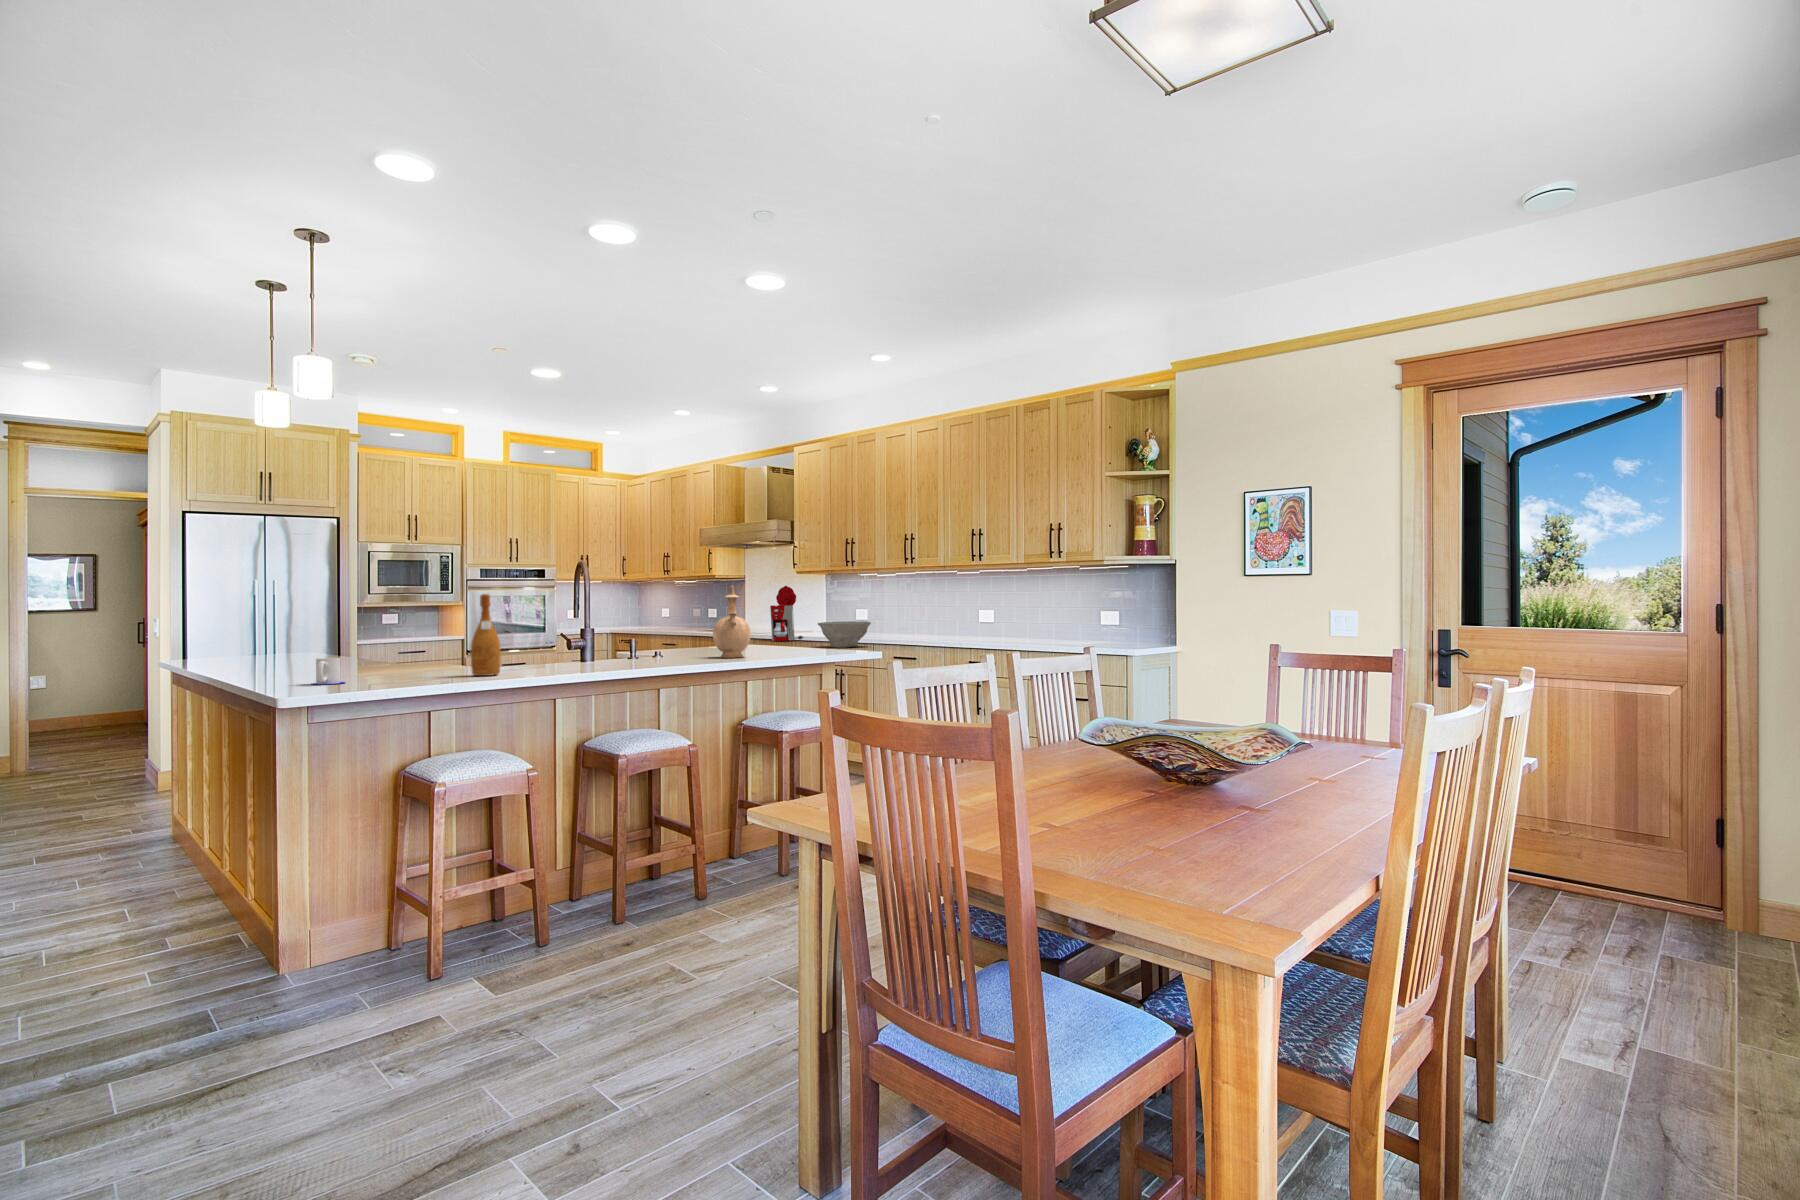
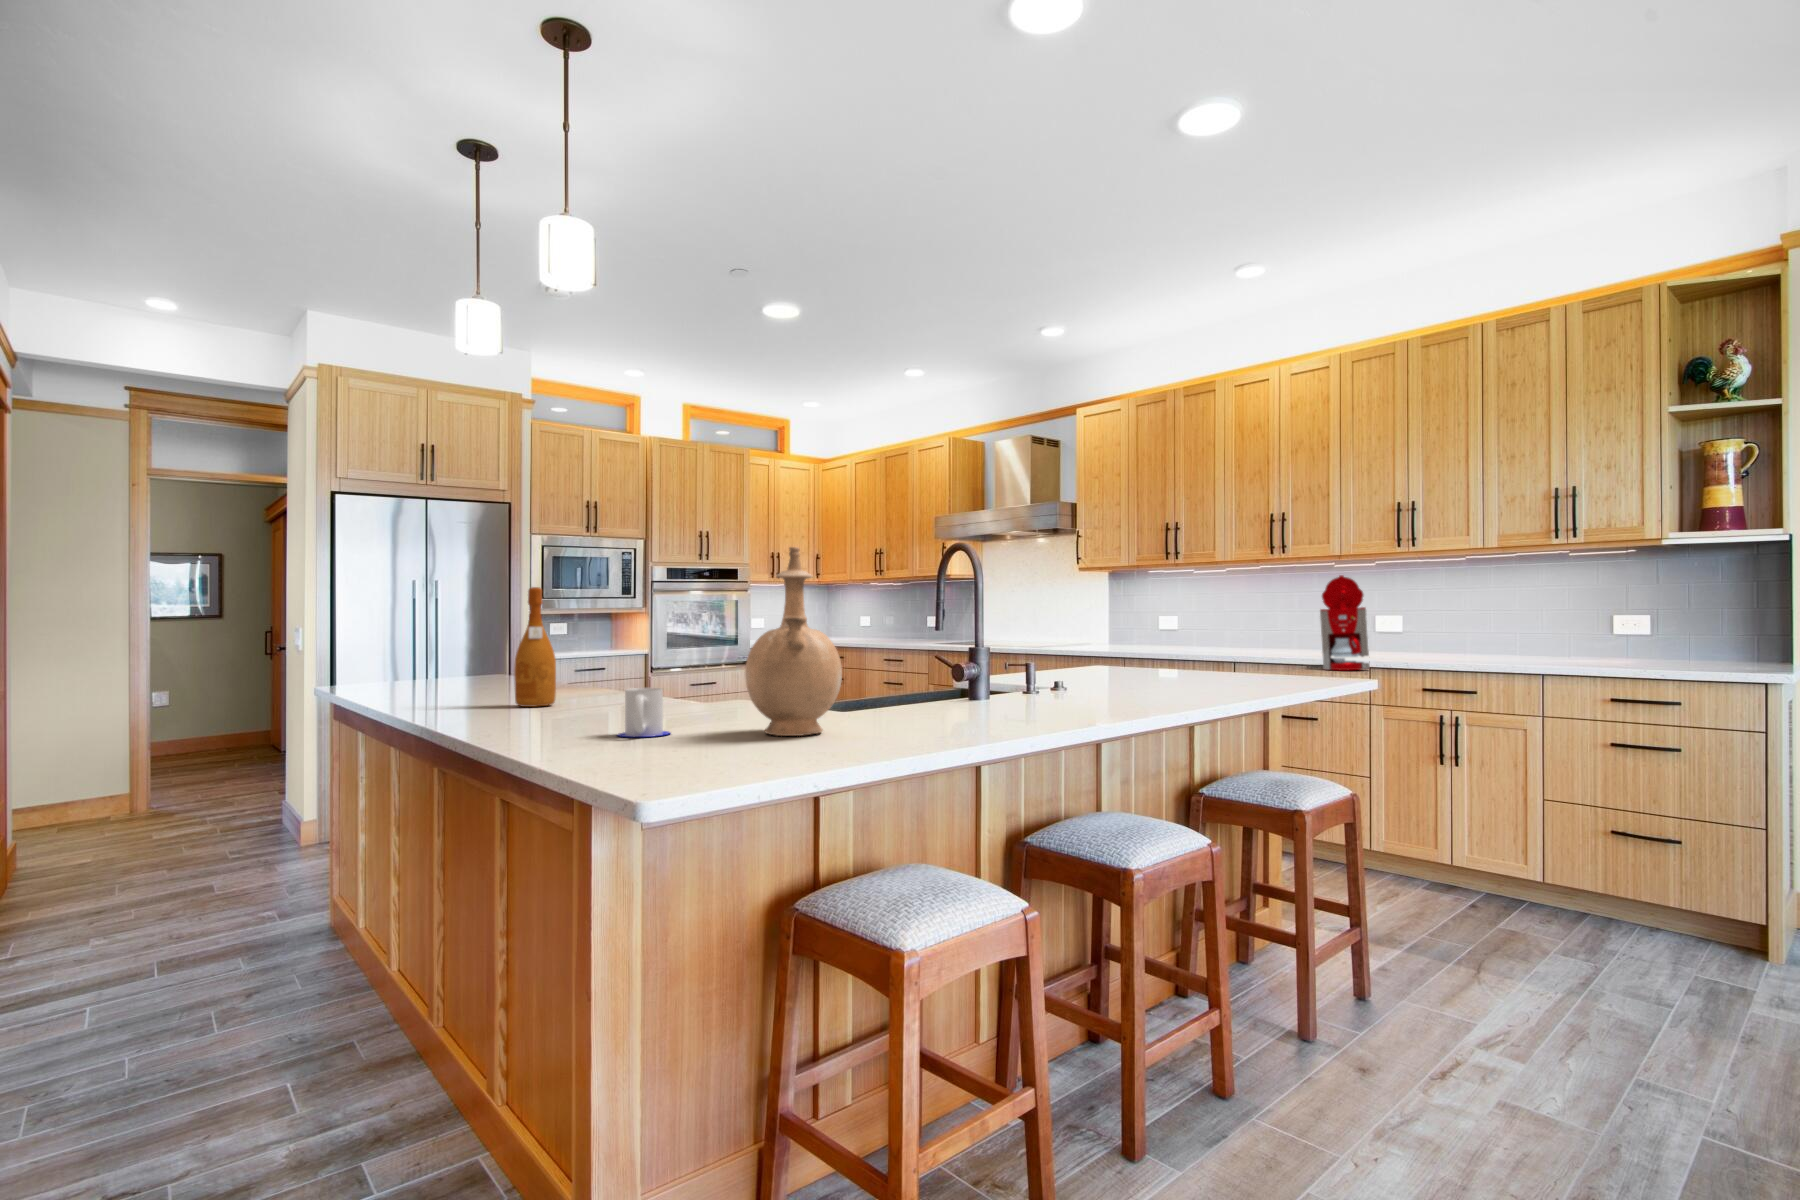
vase: present [713,586,751,658] -> present [745,547,842,736]
coffee maker: present [770,586,803,641] -> present [1308,575,1370,670]
wine bottle: present [471,594,501,676] -> present [514,587,556,707]
bowl: present [818,621,871,648] -> none [1174,633,1255,671]

